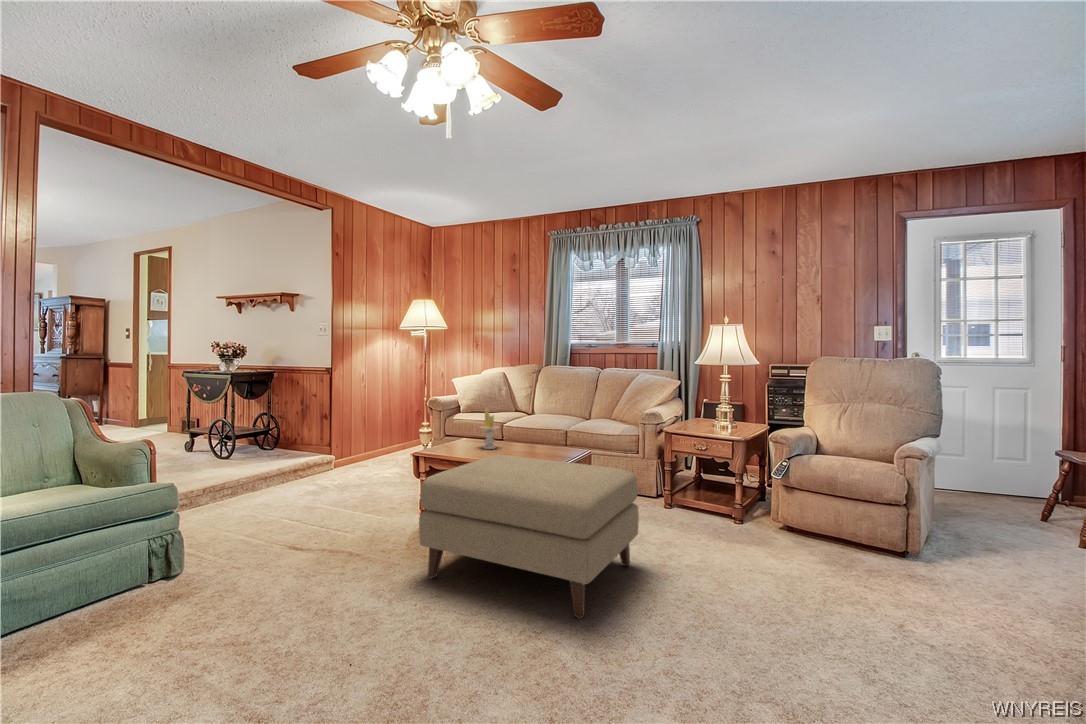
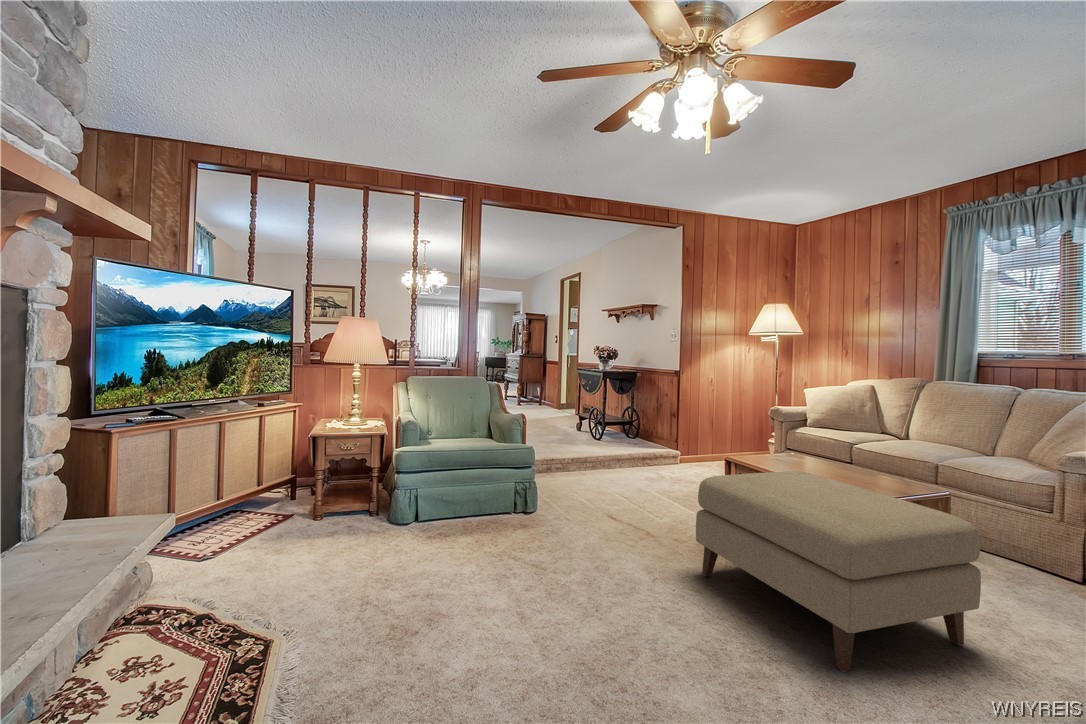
candle: present [480,409,499,449] -> none [800,421,825,467]

